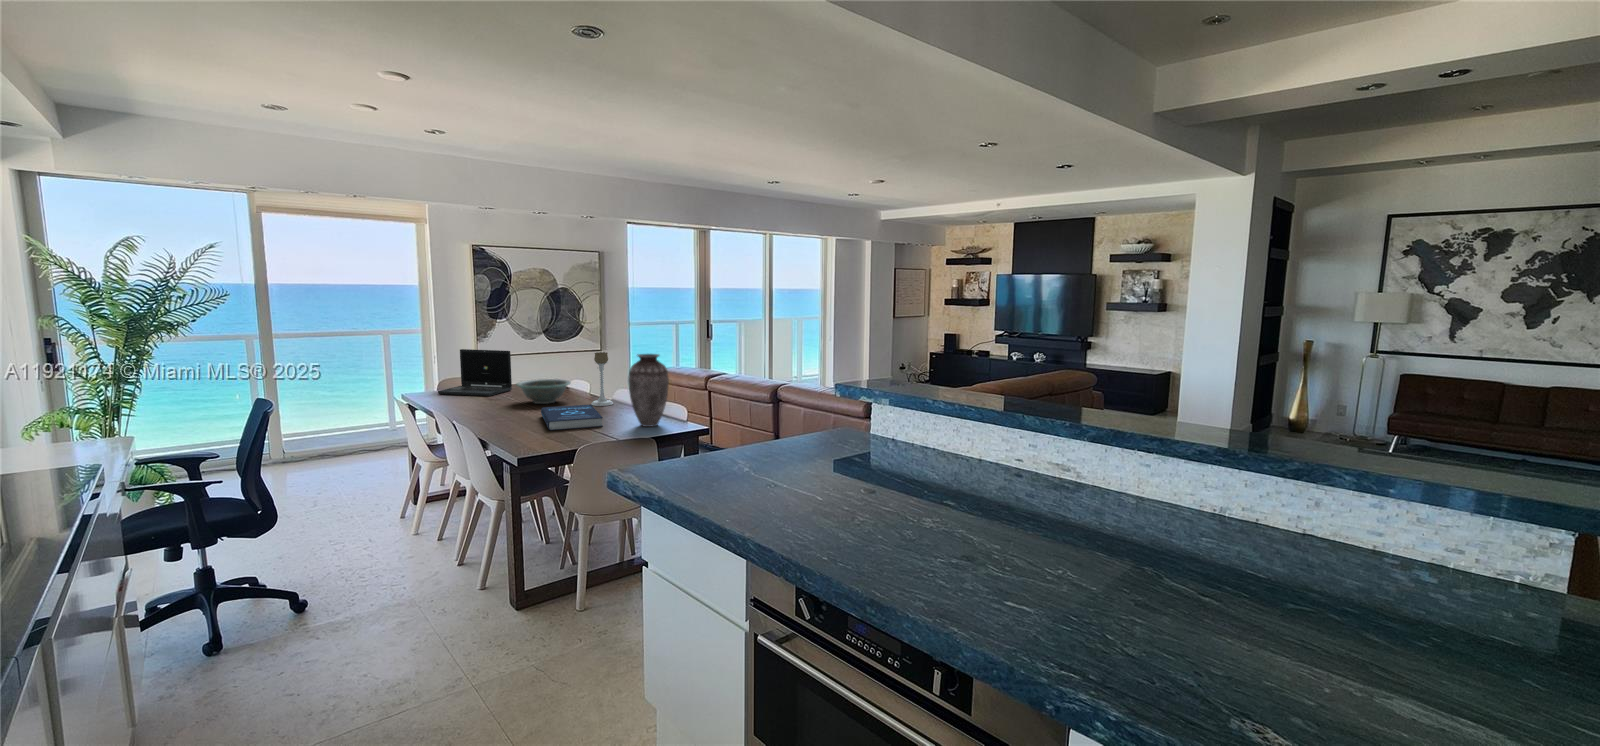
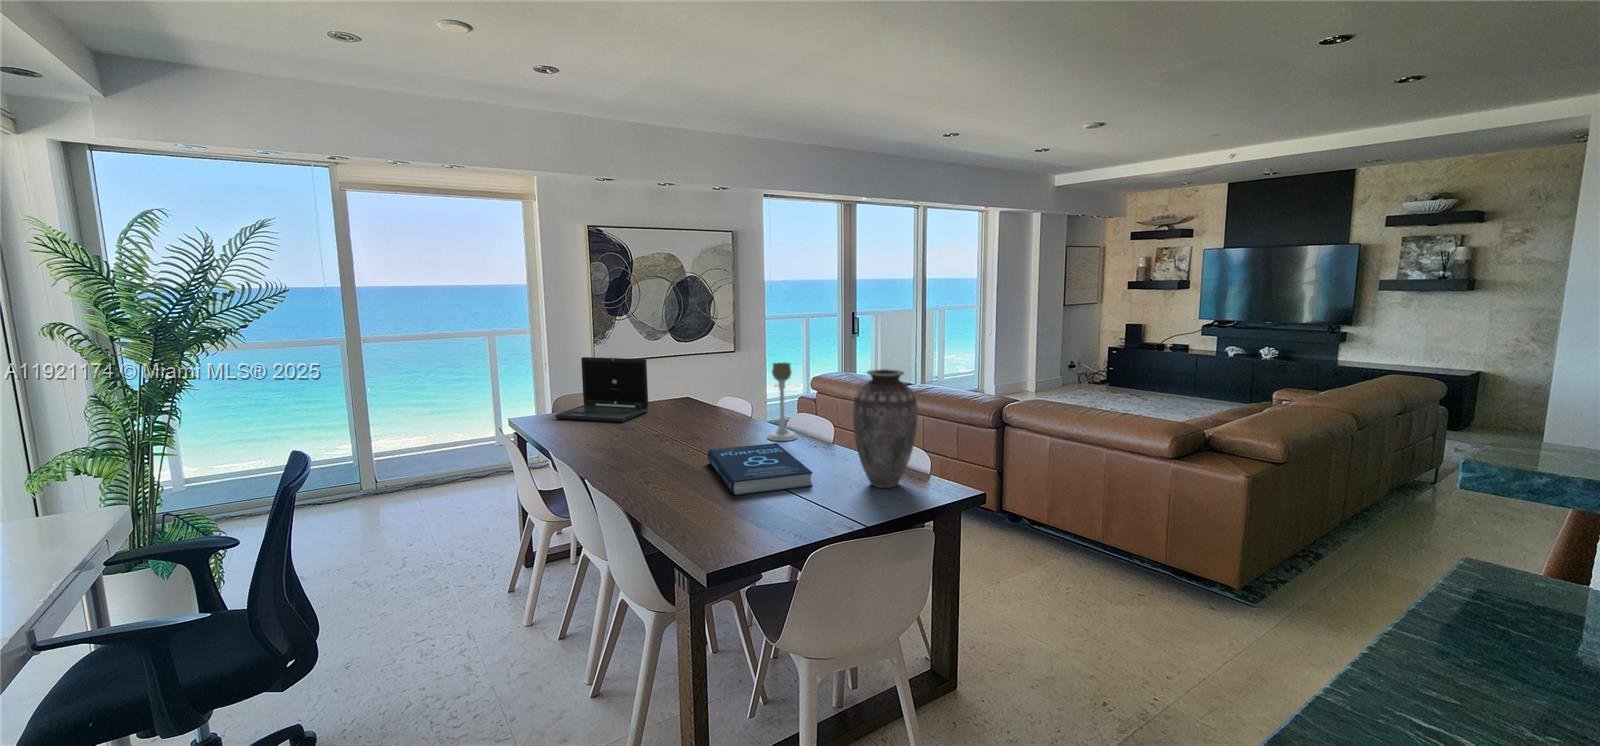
decorative bowl: present [516,379,571,404] -> none [662,399,736,437]

